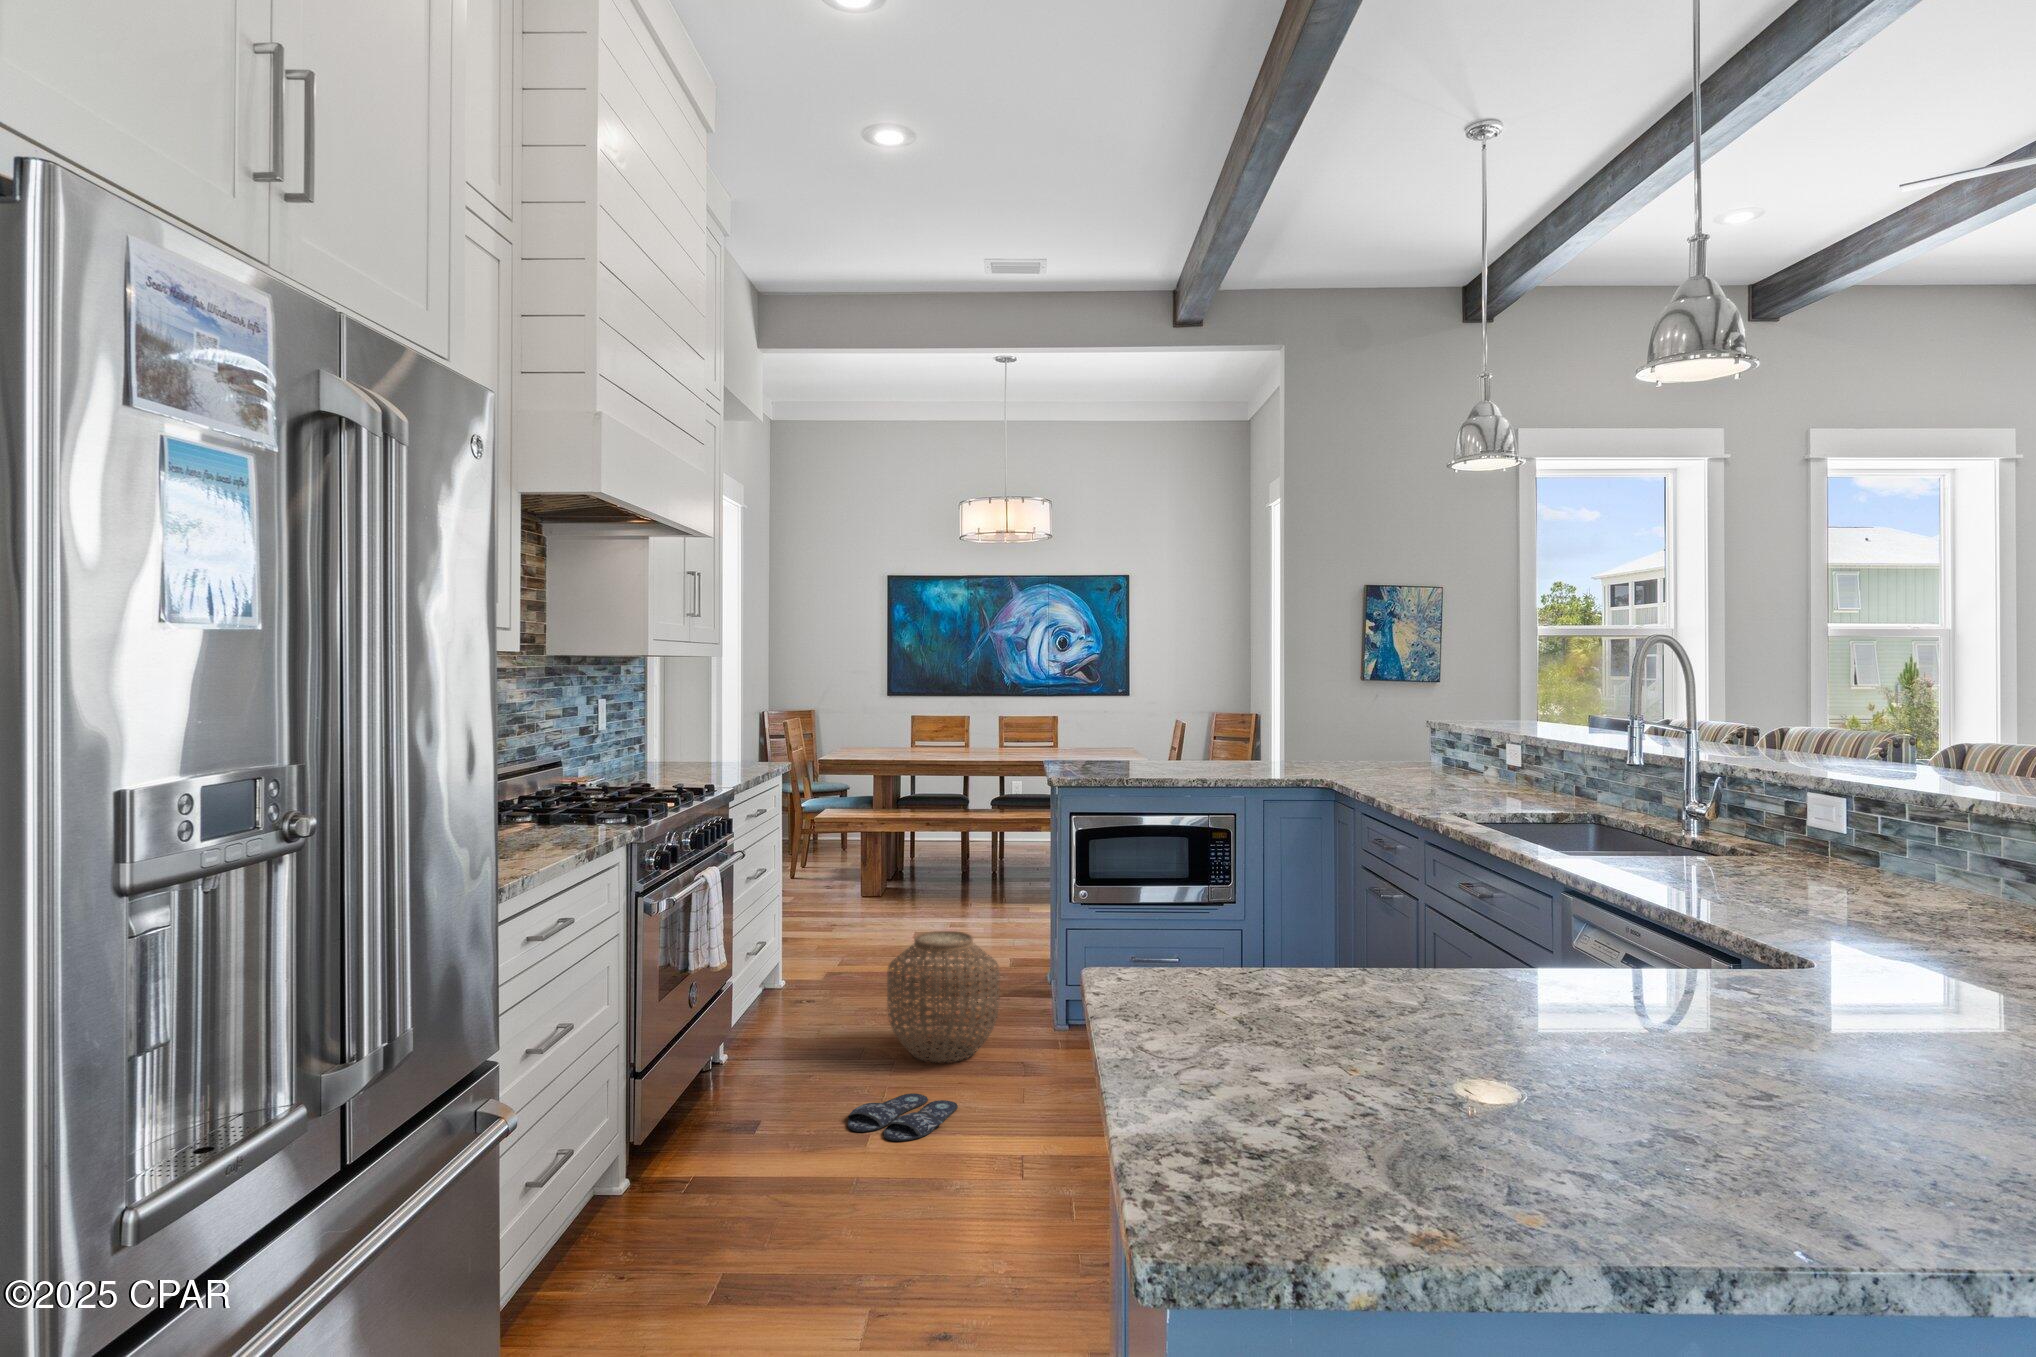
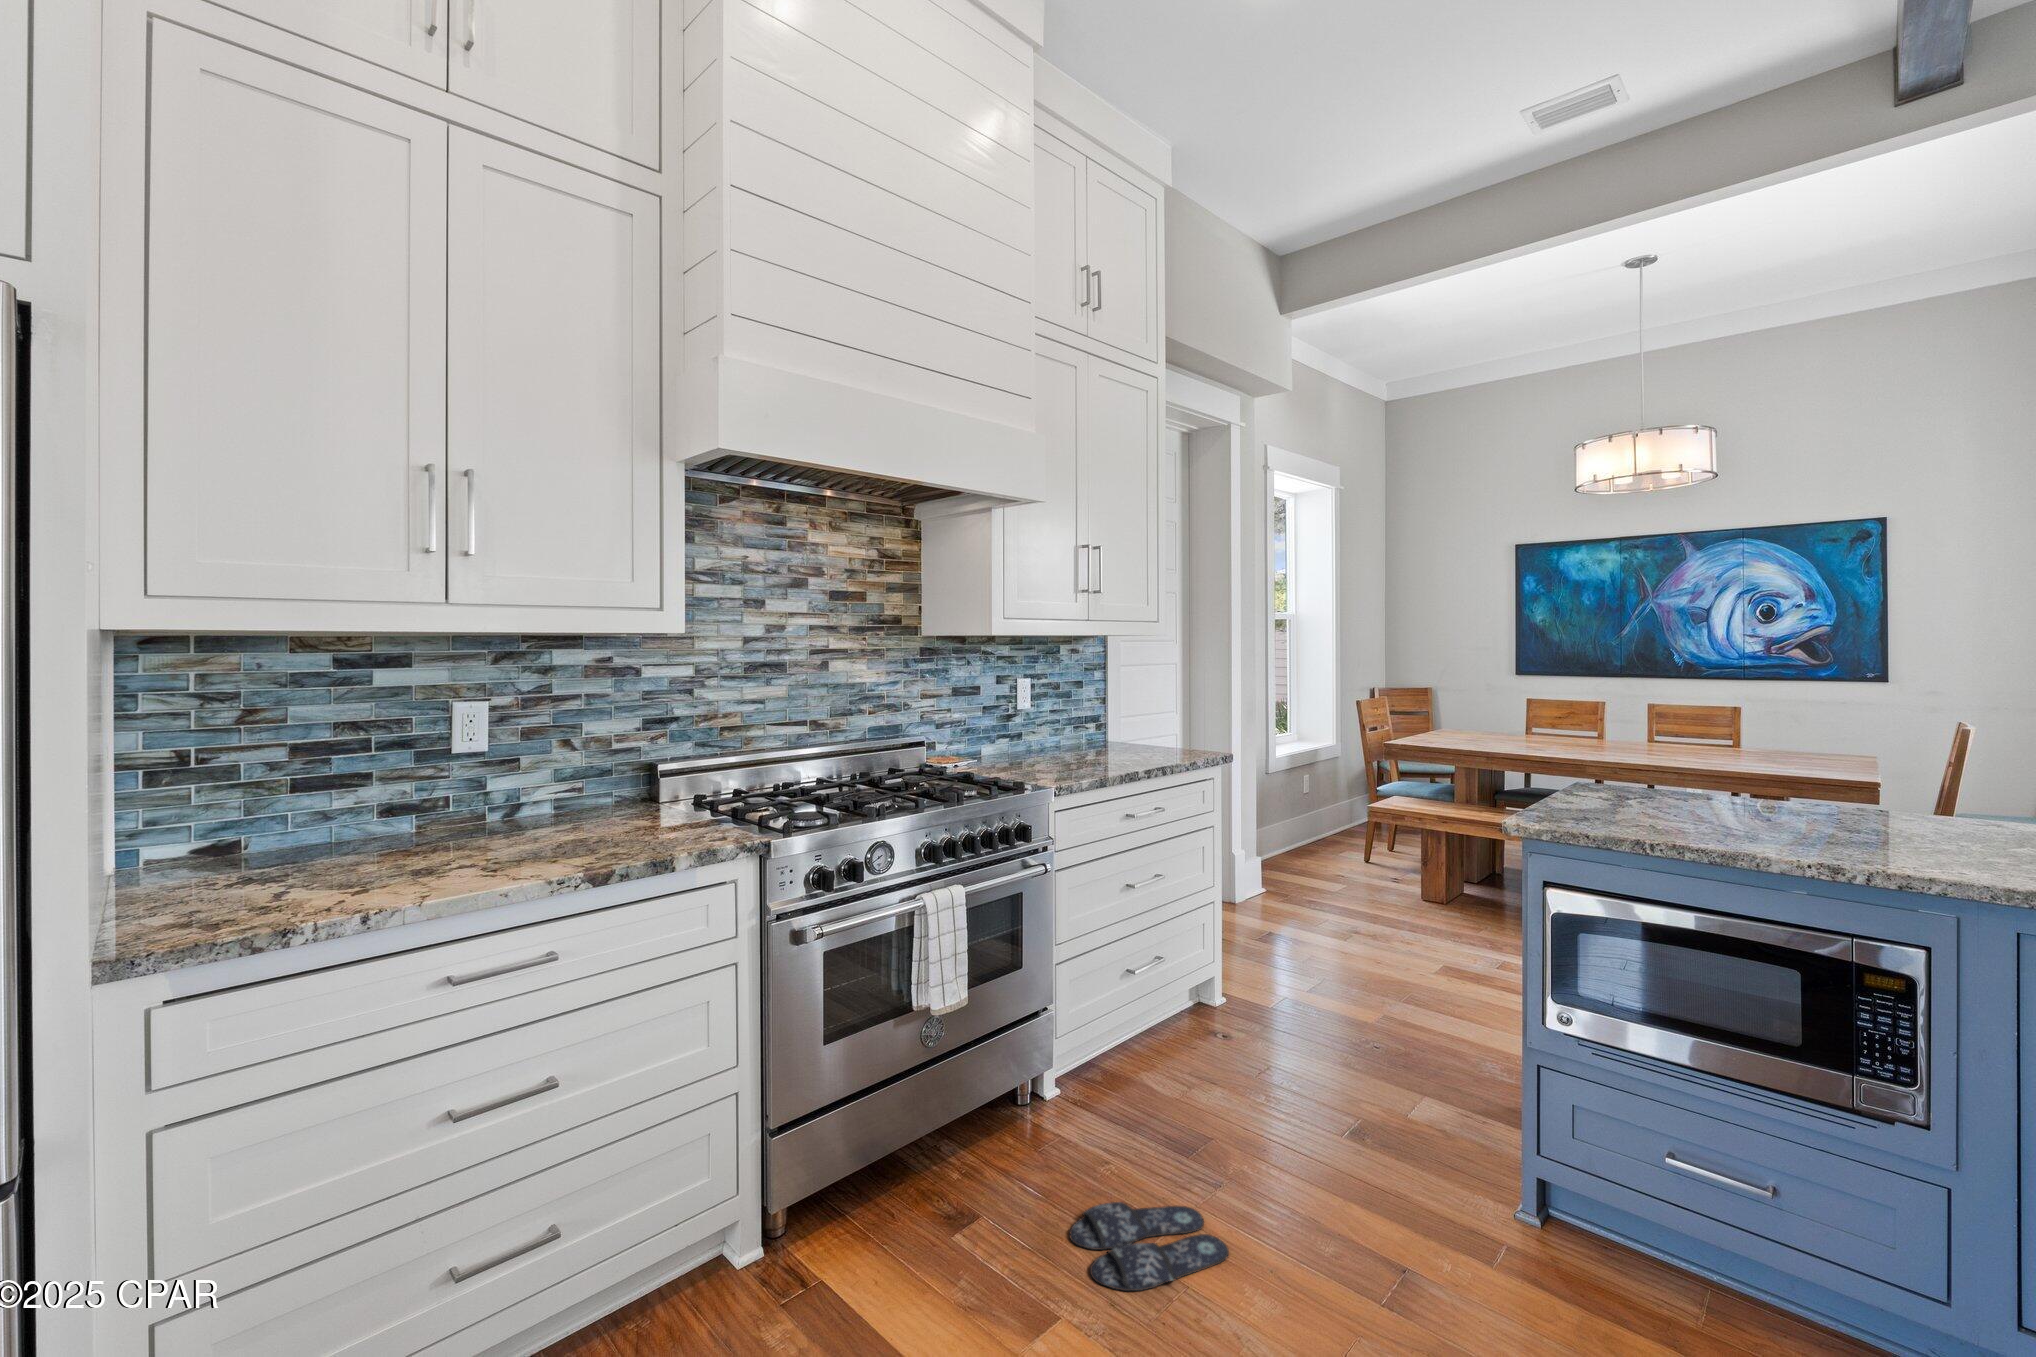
woven basket: present [887,931,1000,1063] -> none [1220,989,1376,1178]

